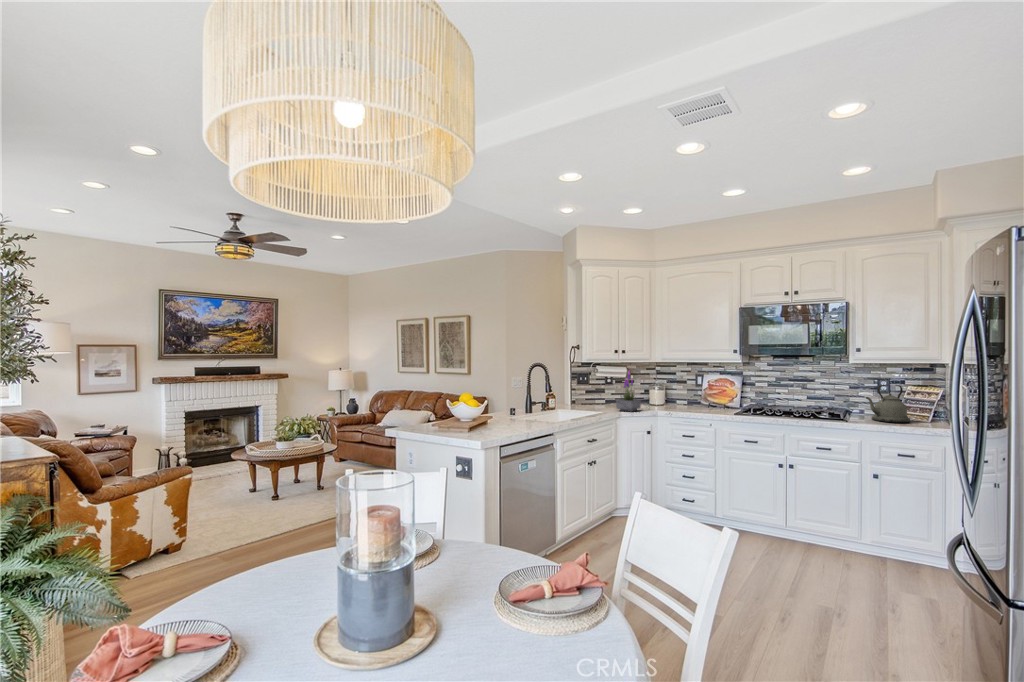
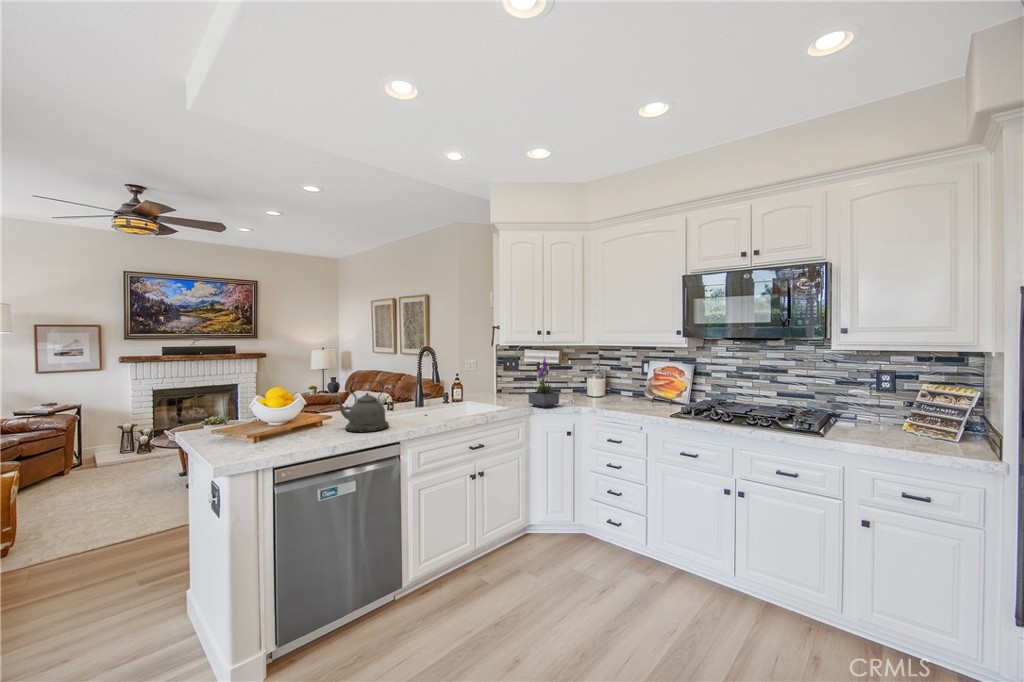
kettle: present [866,385,910,422] -> present [334,381,389,432]

